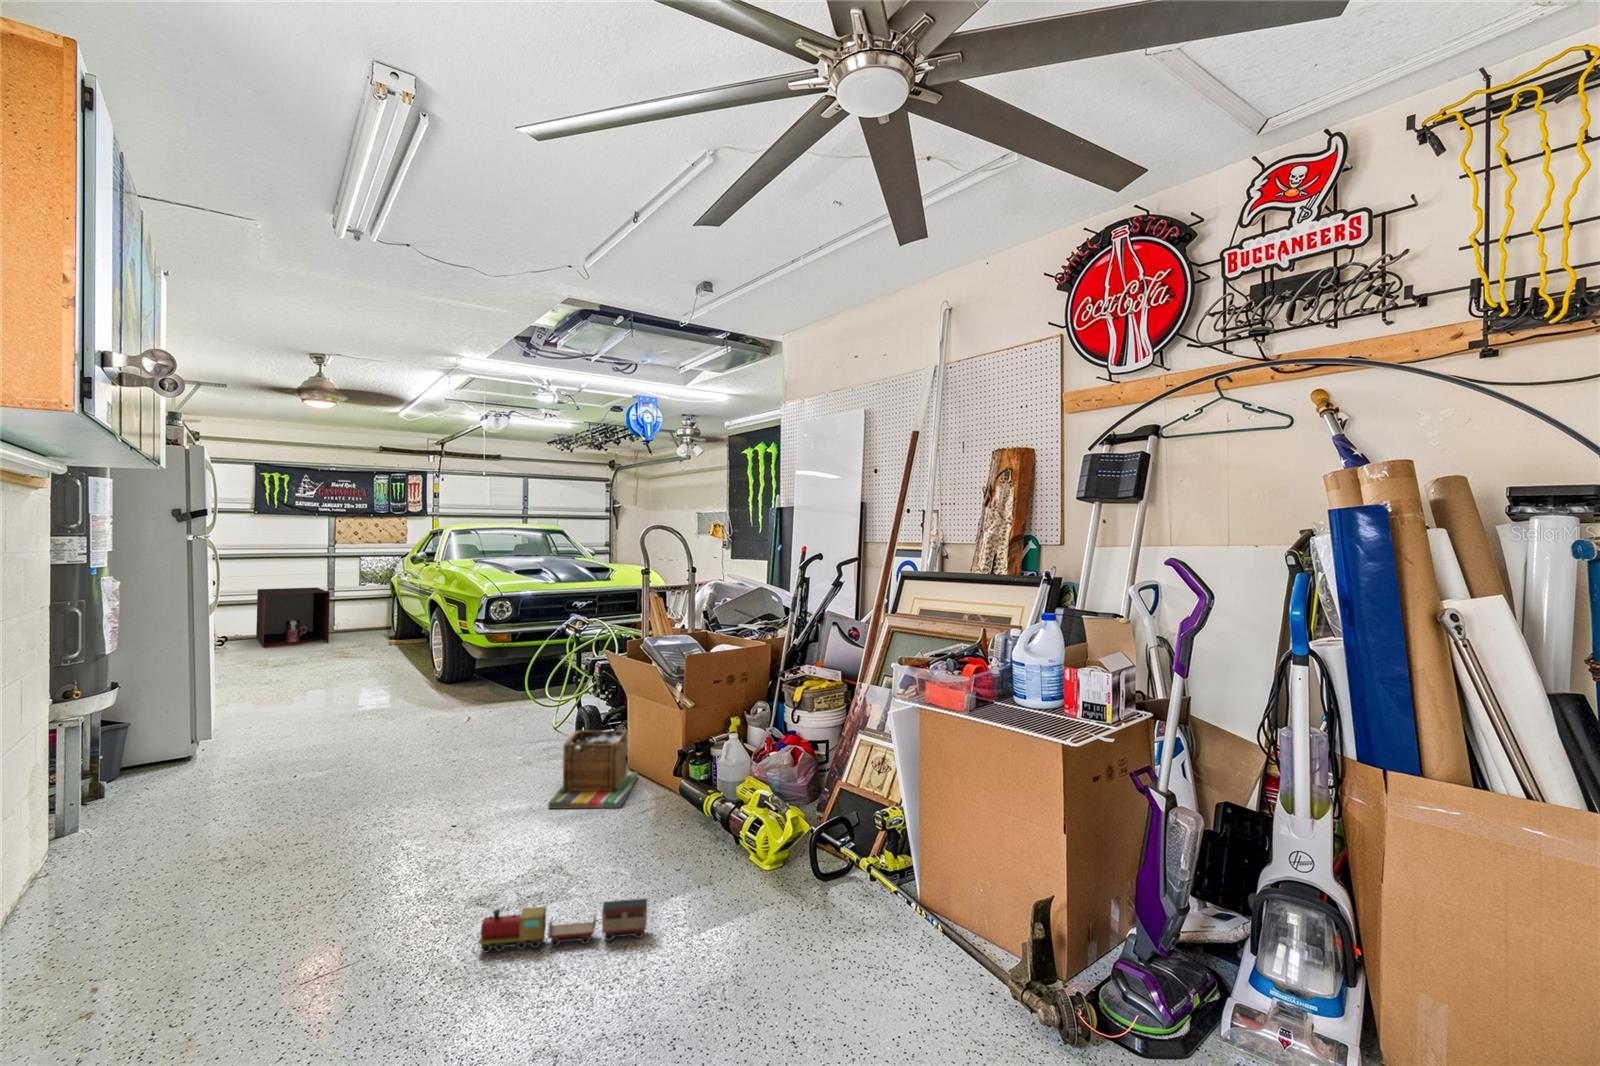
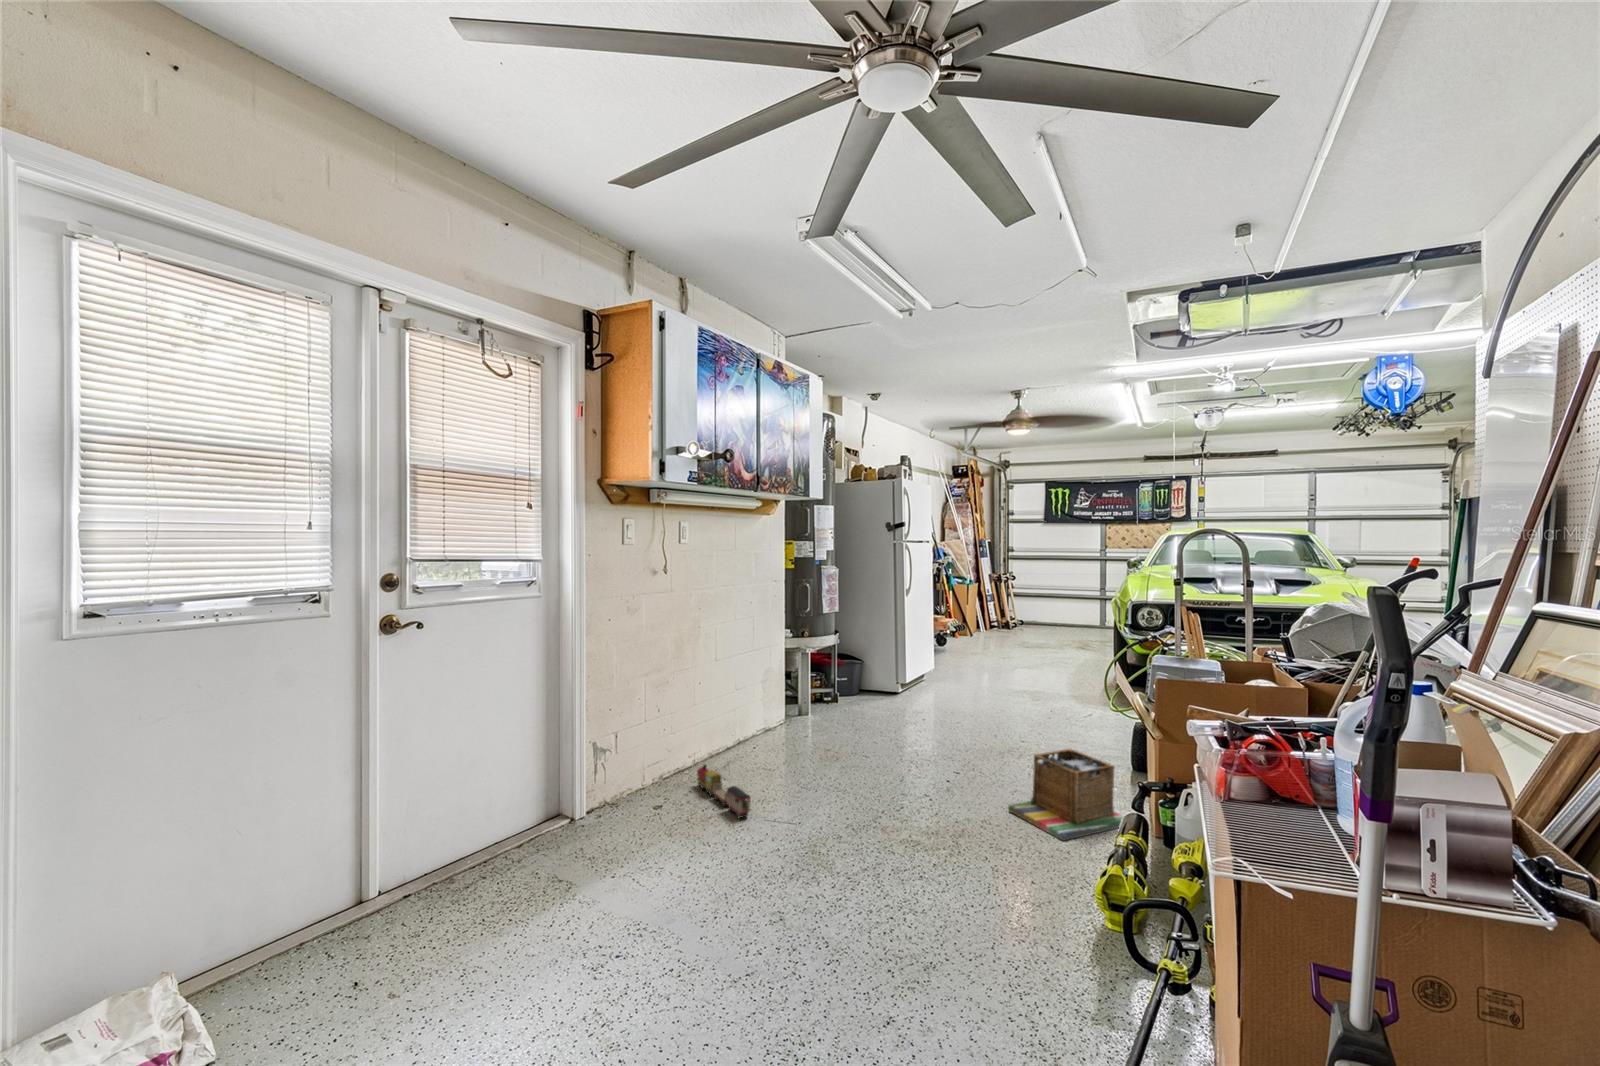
storage cabinet: present [256,588,330,648] -> none [1041,584,1091,635]
toy train: present [478,899,647,952] -> present [697,765,751,818]

